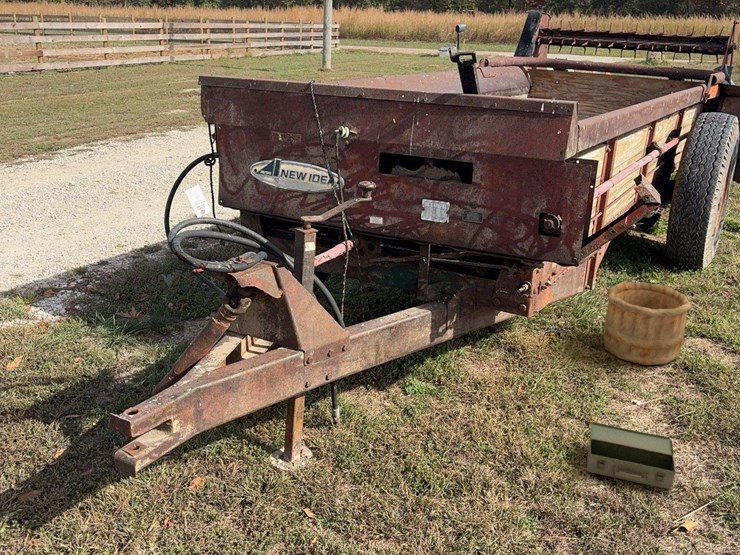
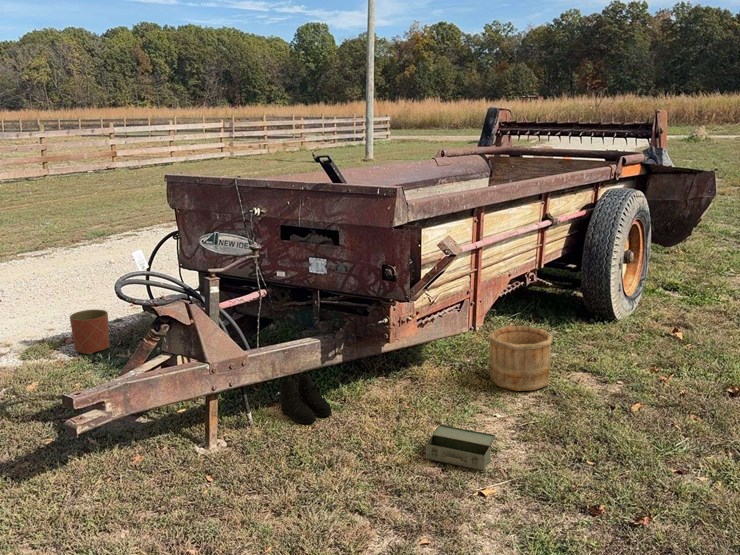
planter: none [50,252,102,311] -> present [70,310,109,354]
boots: none [362,349,432,418] -> present [279,374,332,424]

